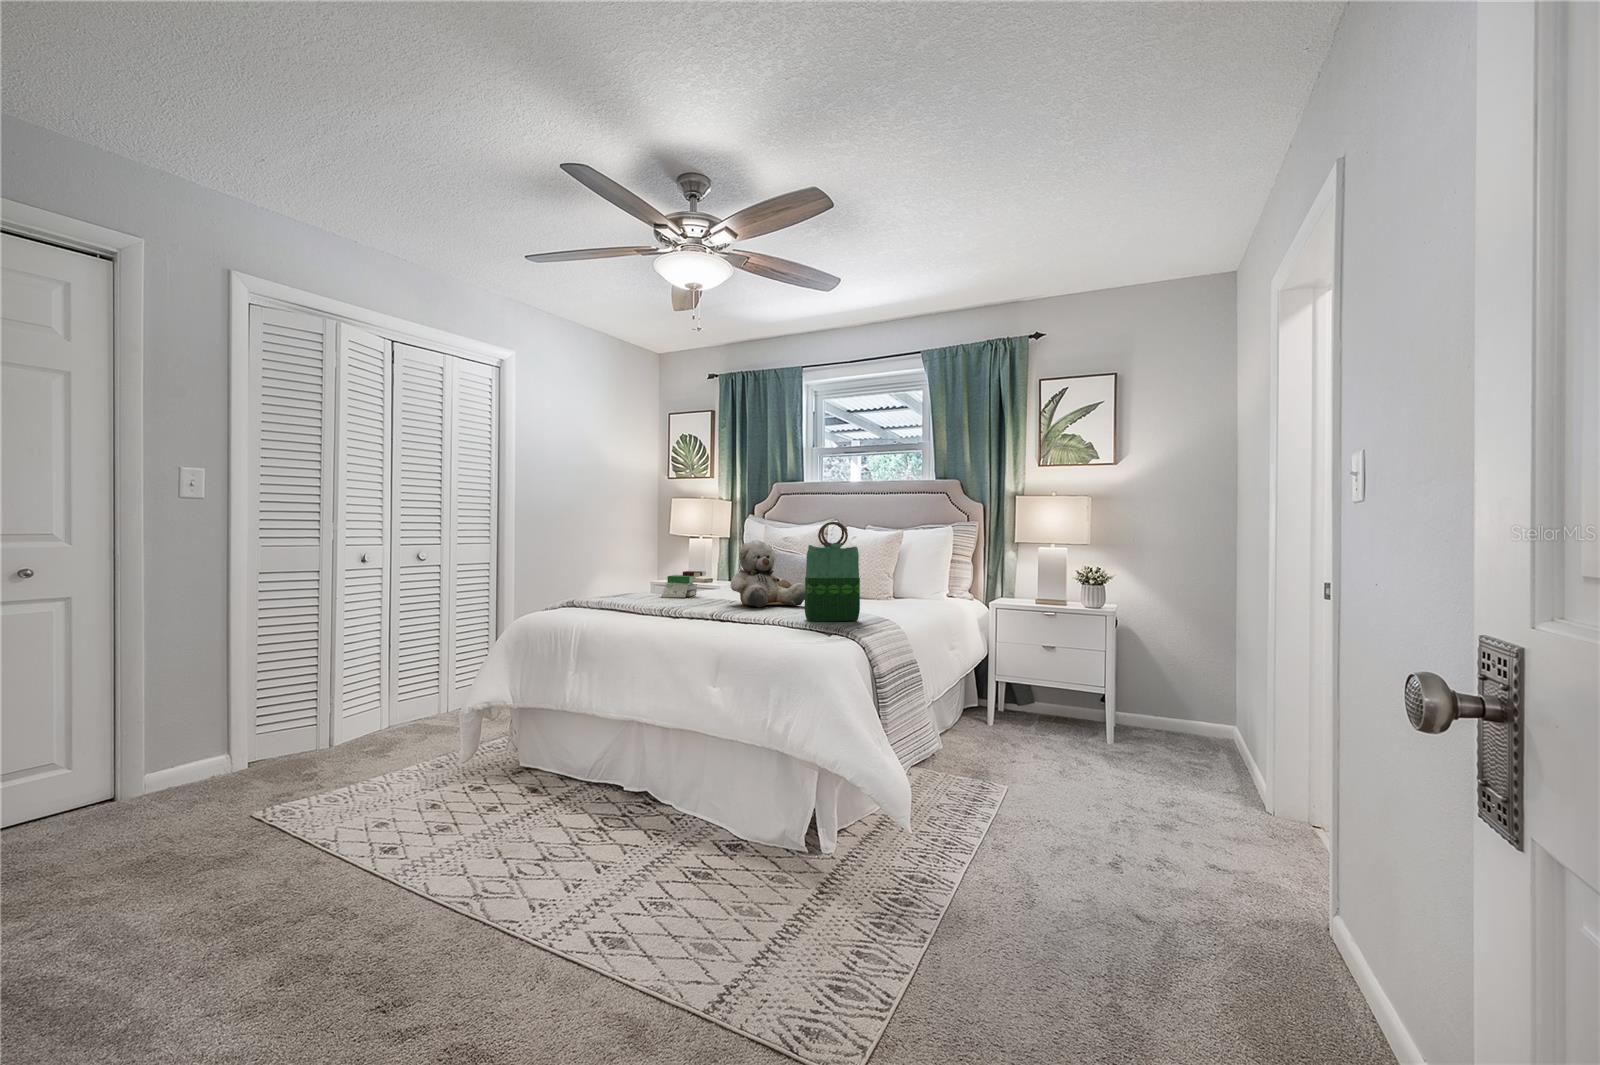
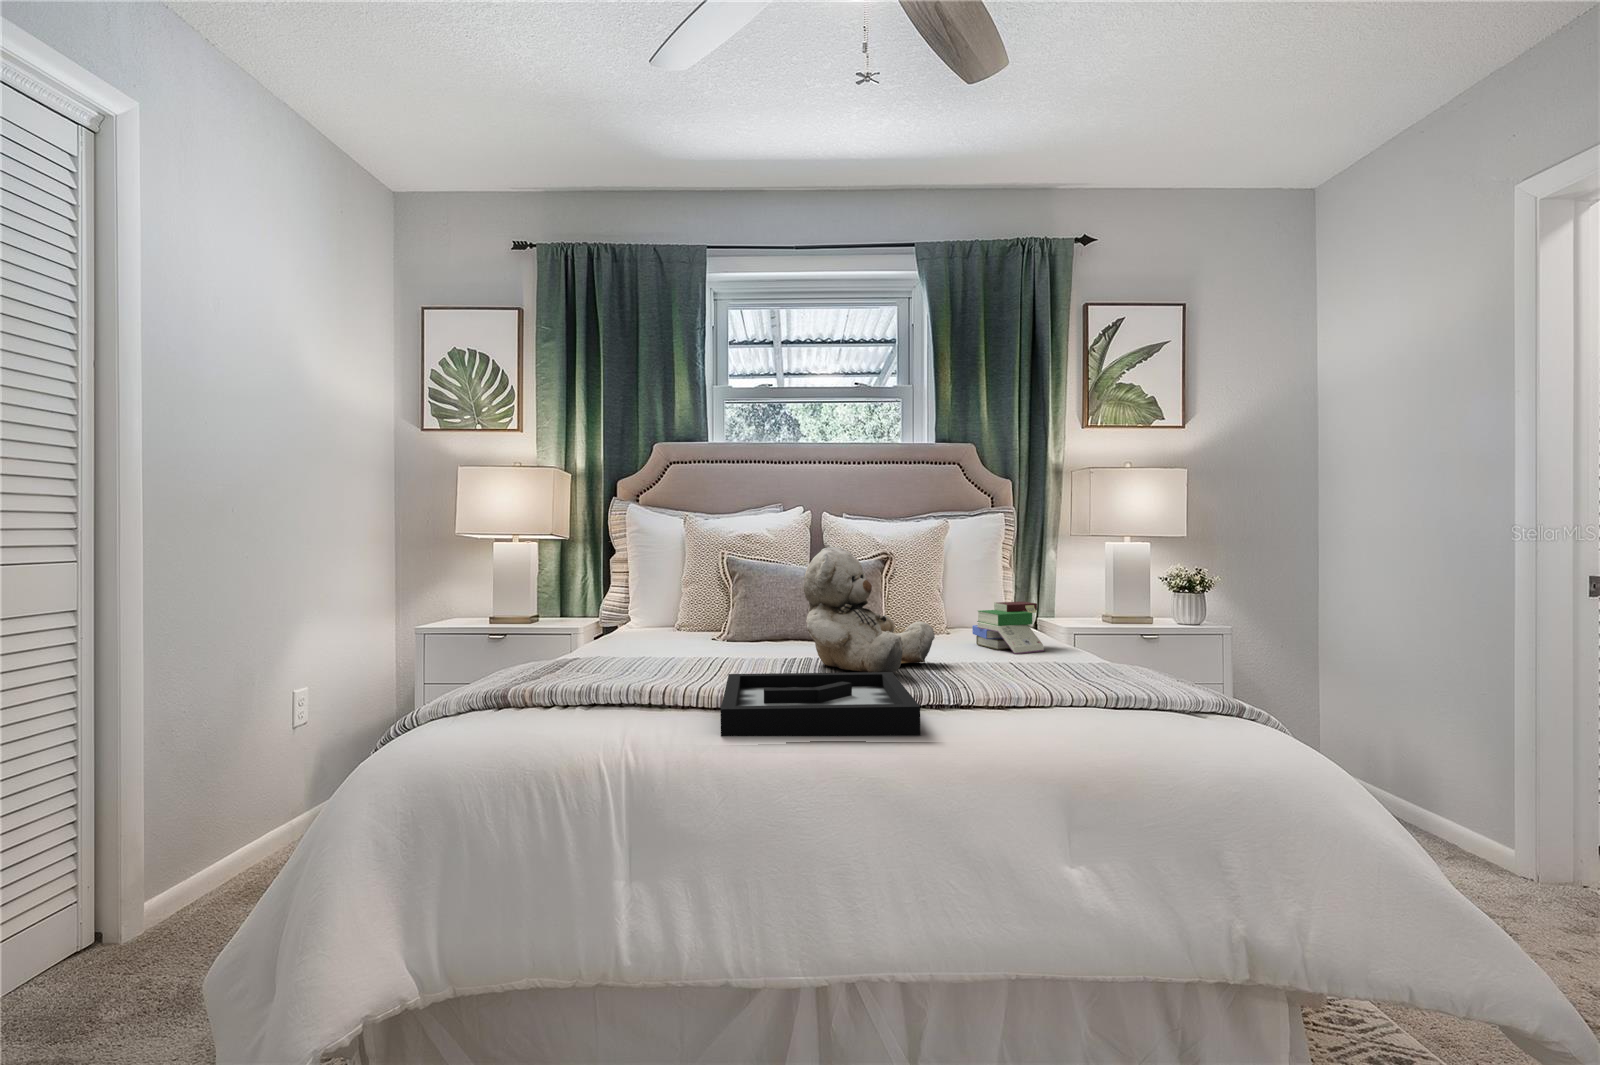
tote bag: present [805,522,860,621] -> none [1081,514,1157,700]
book: present [662,571,706,598] -> present [973,601,1044,654]
decorative tray: none [596,596,715,620] -> present [720,672,920,736]

